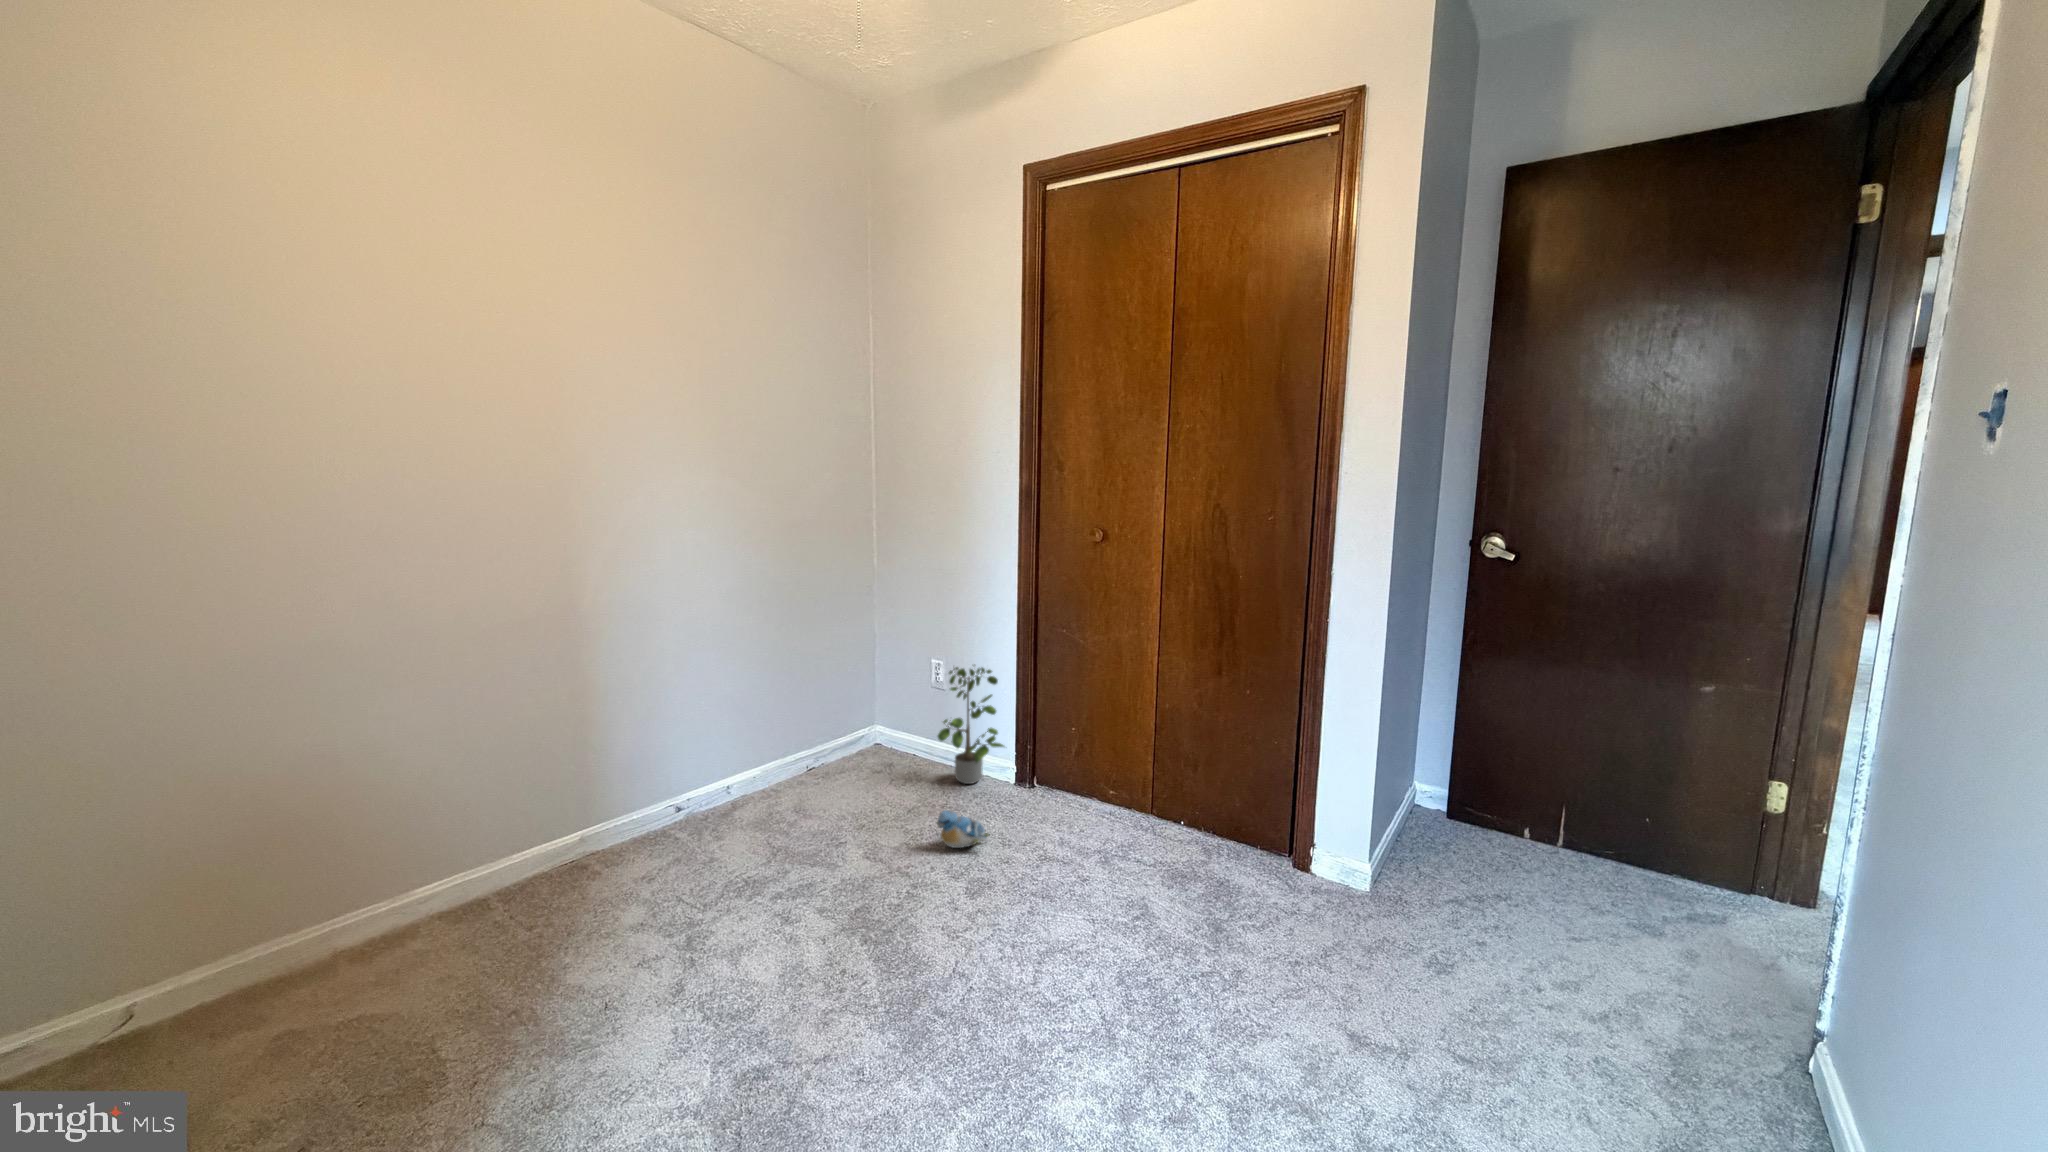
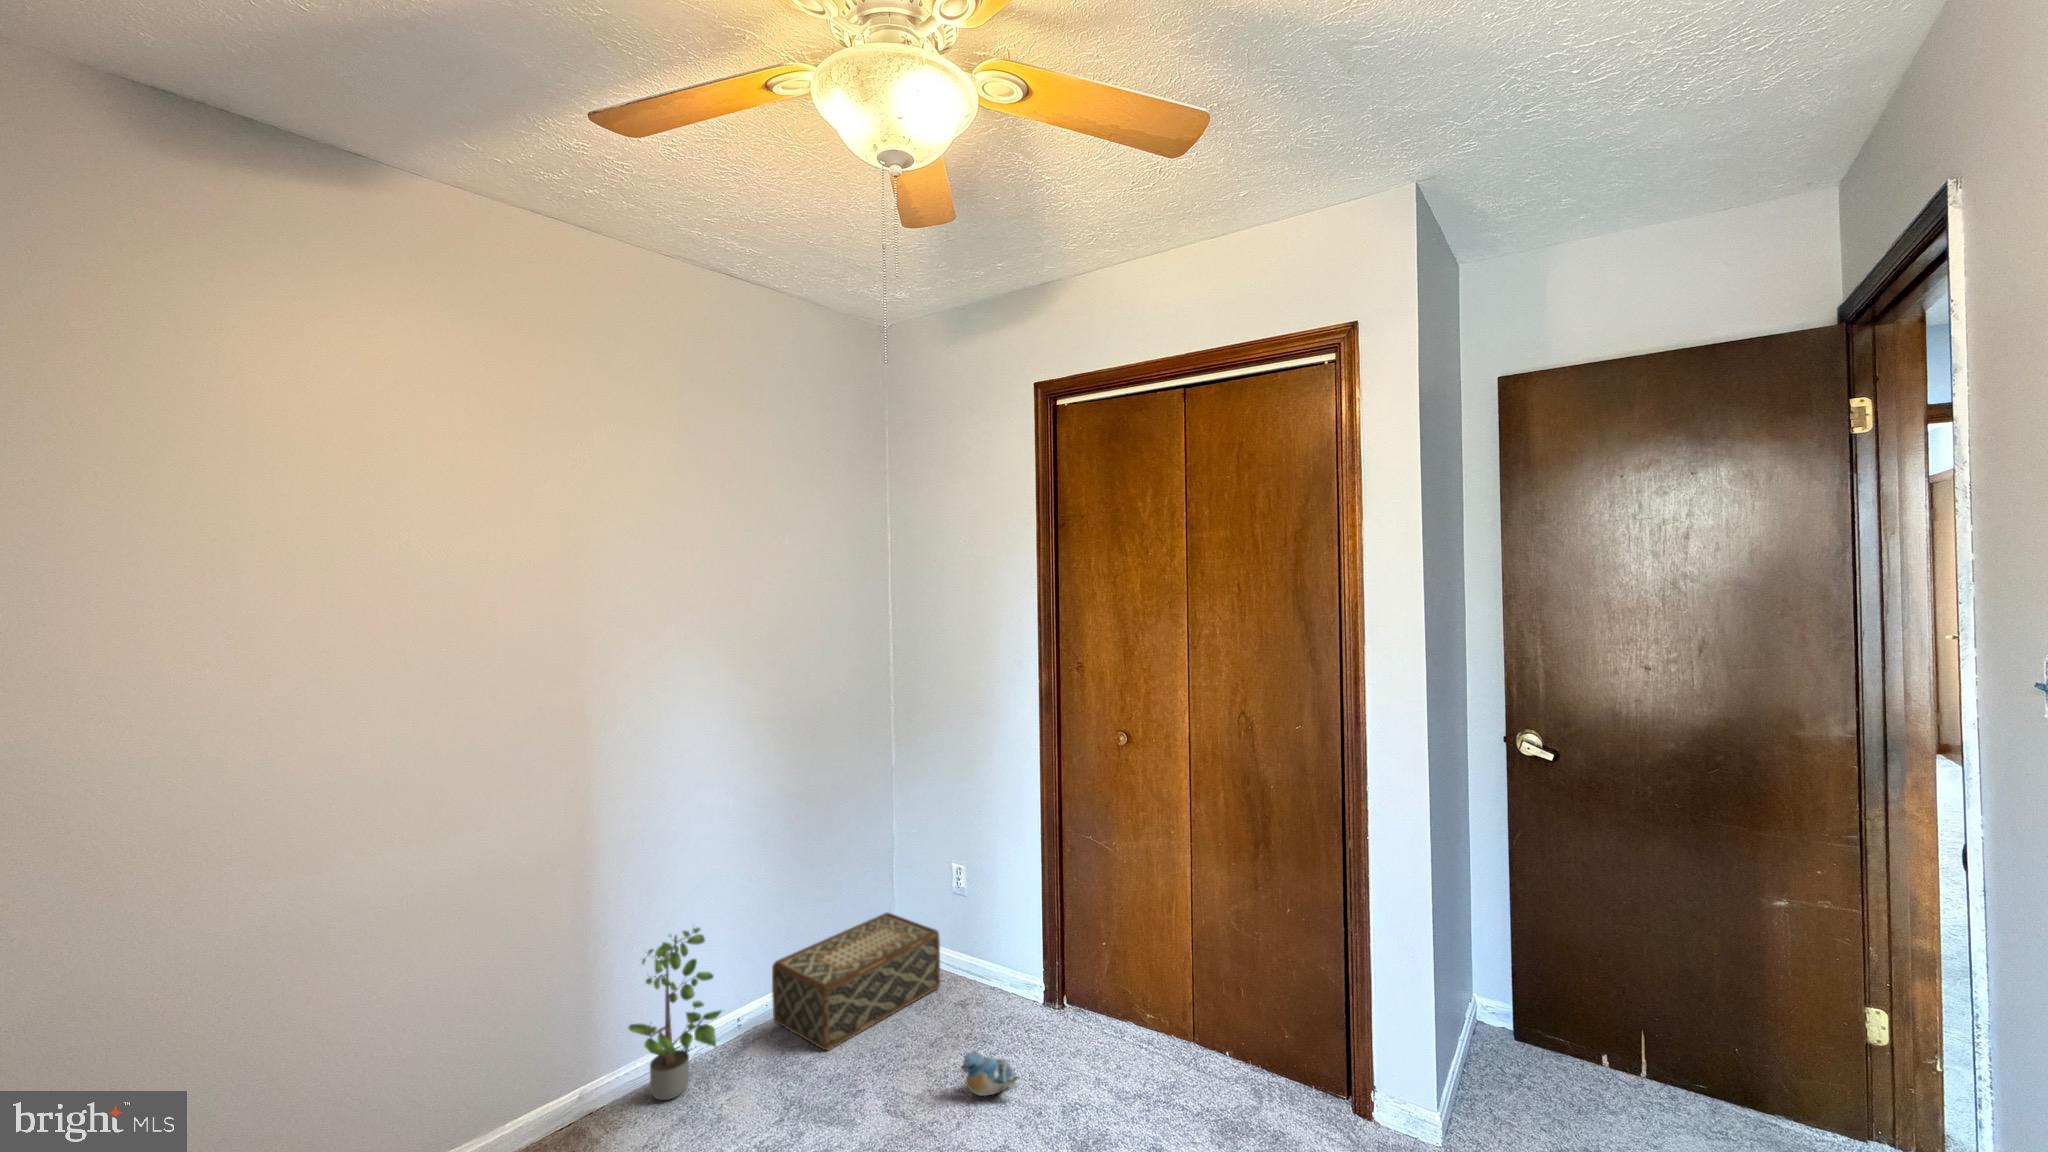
potted plant: present [938,667,1004,784] -> present [629,928,721,1100]
woven basket: none [760,705,919,813] -> present [772,912,940,1050]

